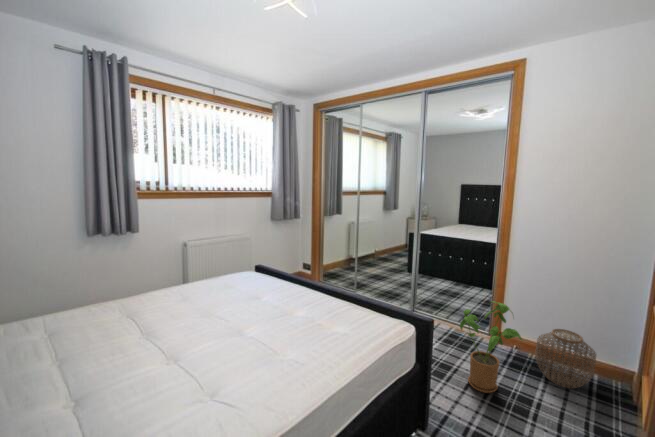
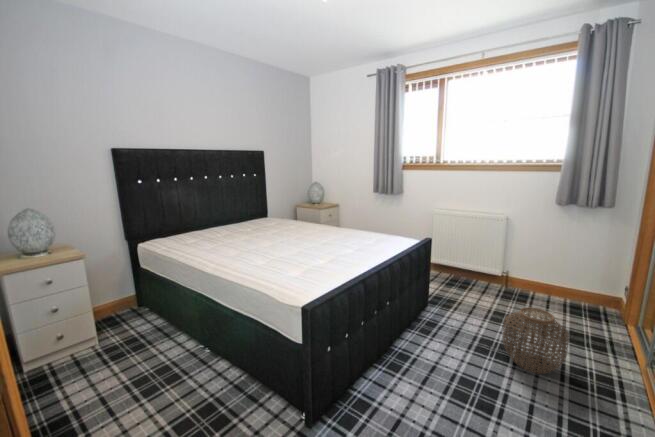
house plant: present [460,301,522,393] -> none [416,281,486,386]

